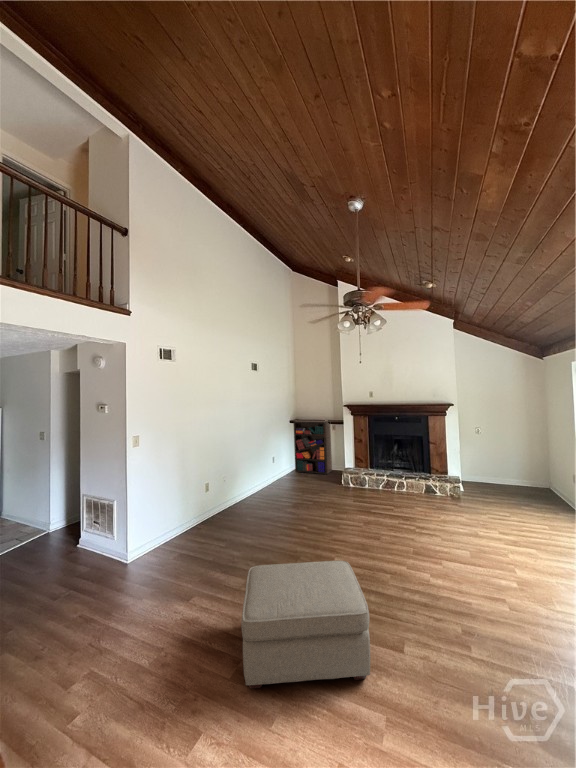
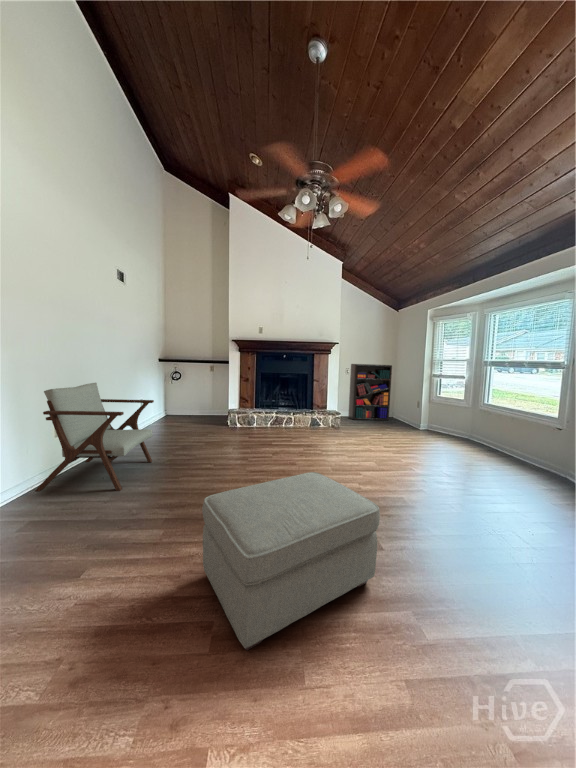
bookshelf: present [294,420,332,474] -> present [348,364,392,420]
lounge chair: none [192,454,266,541] -> present [35,383,154,492]

